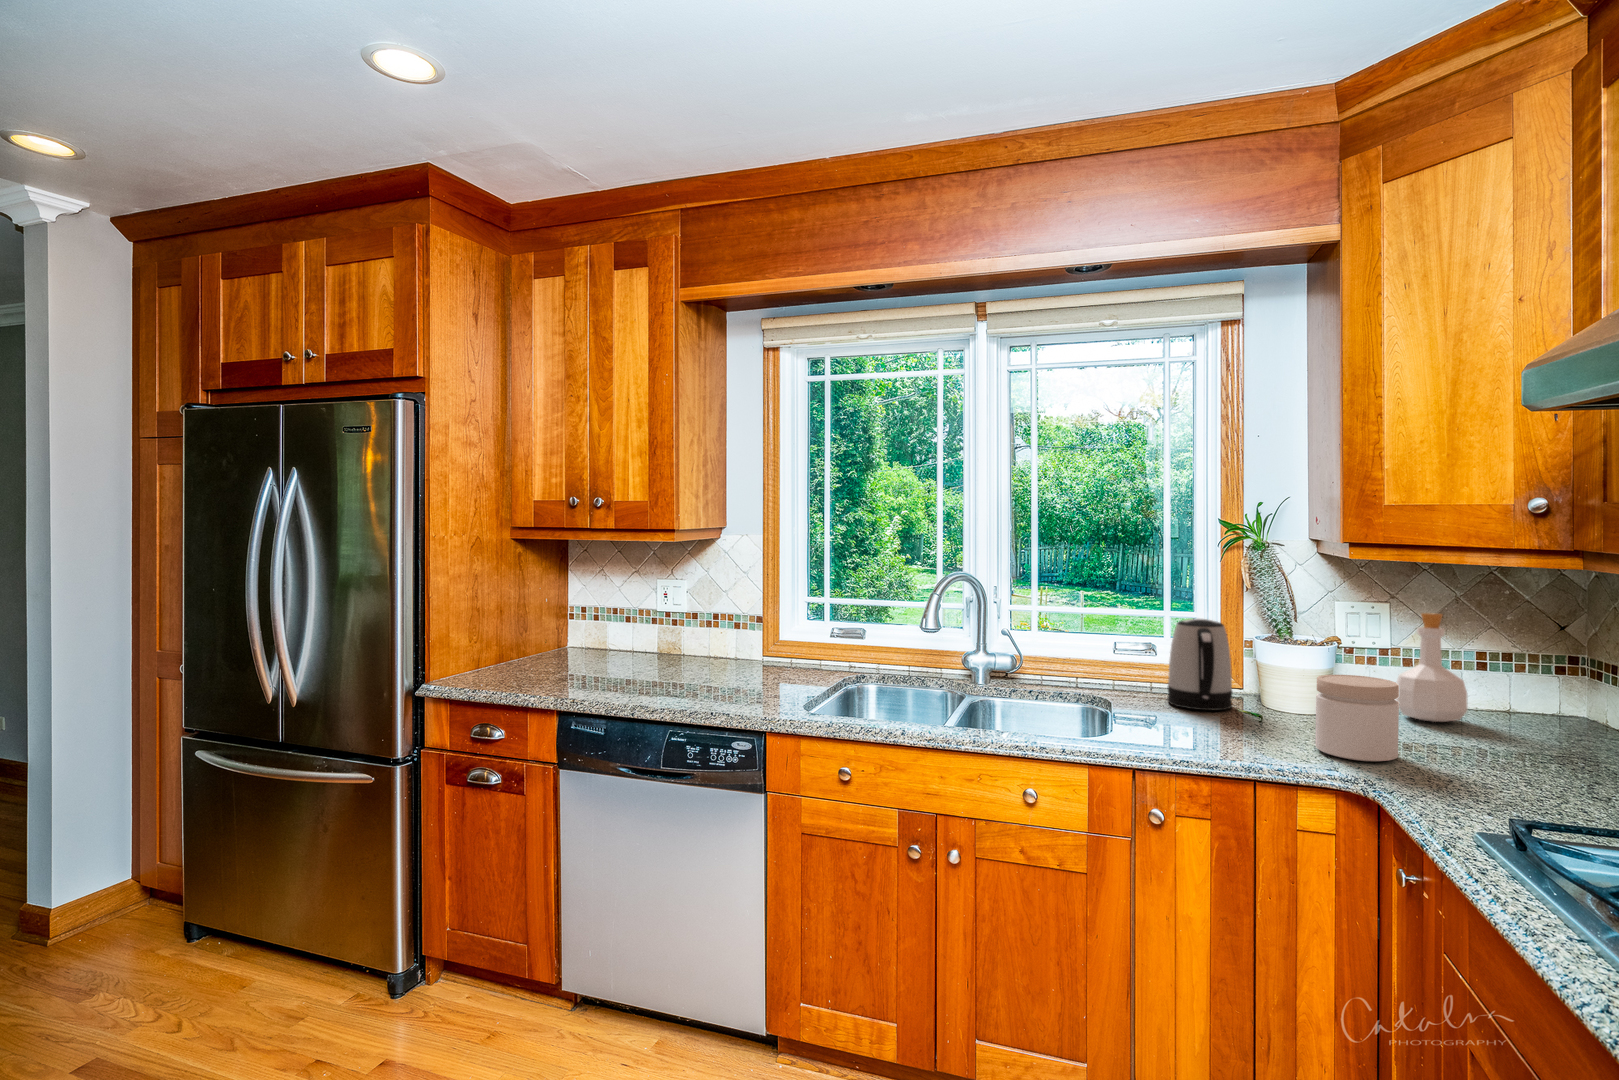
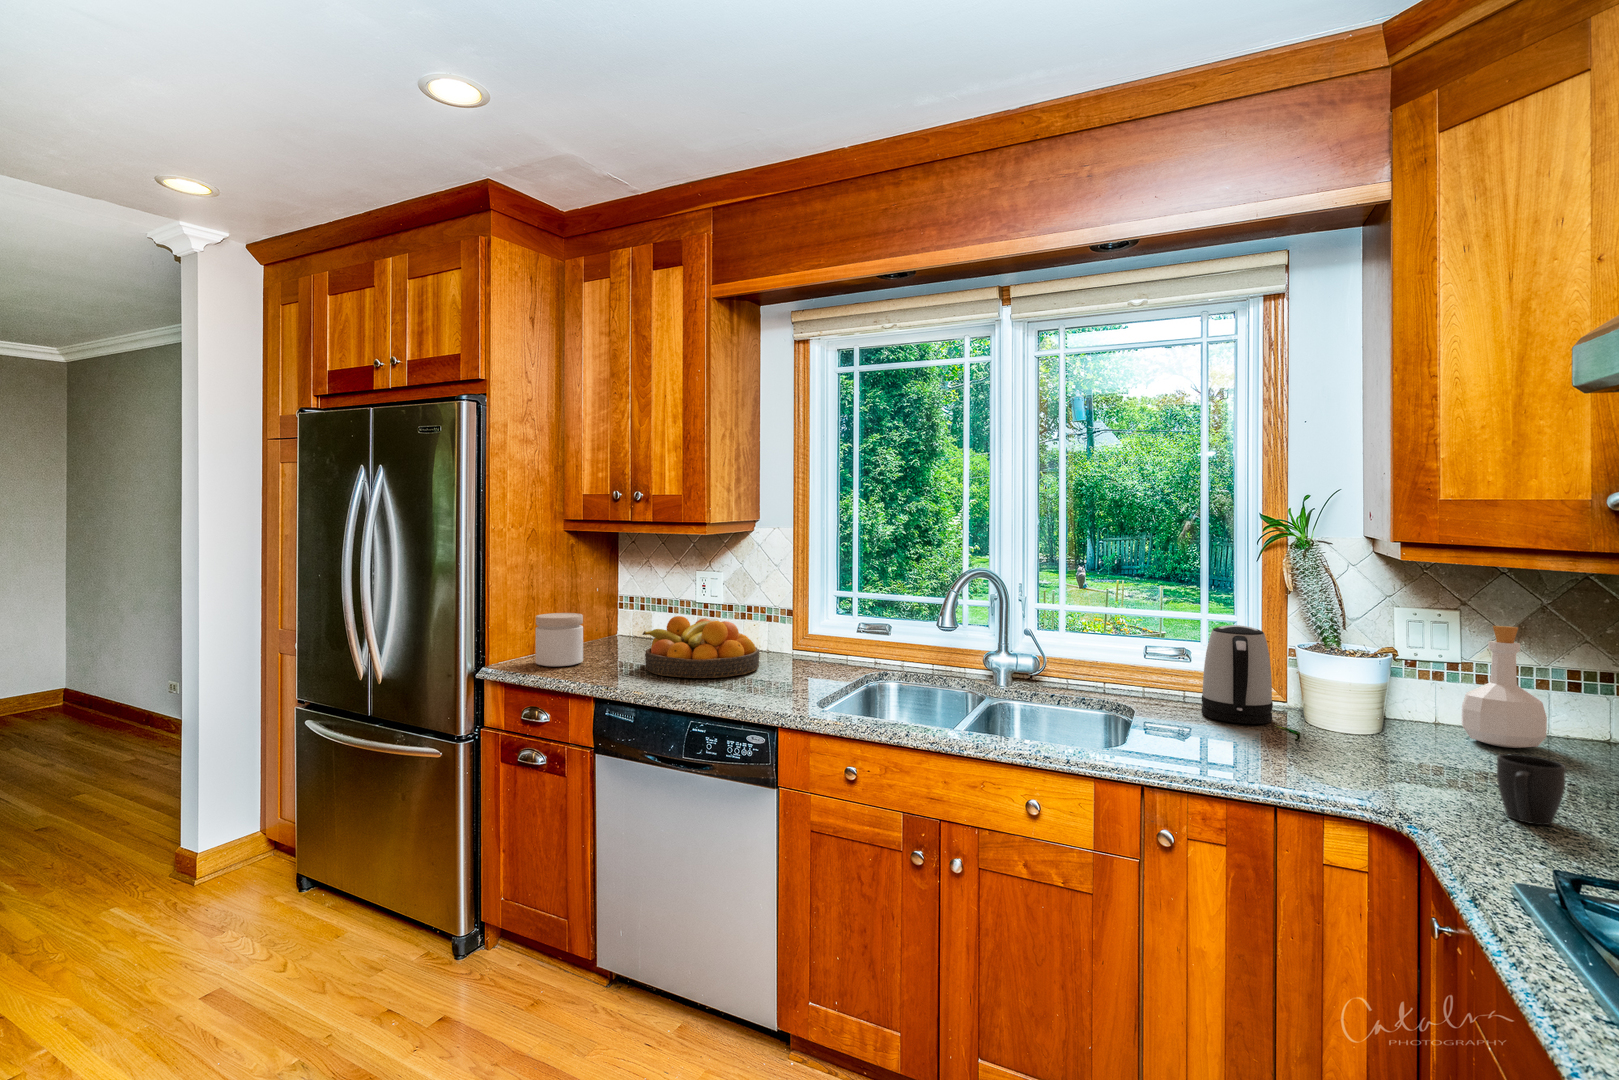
fruit bowl: none [603,623,725,687] -> present [642,616,759,678]
jar: present [1315,675,1399,761] -> present [536,613,583,667]
mug: none [1444,725,1501,786] -> present [1497,754,1566,825]

